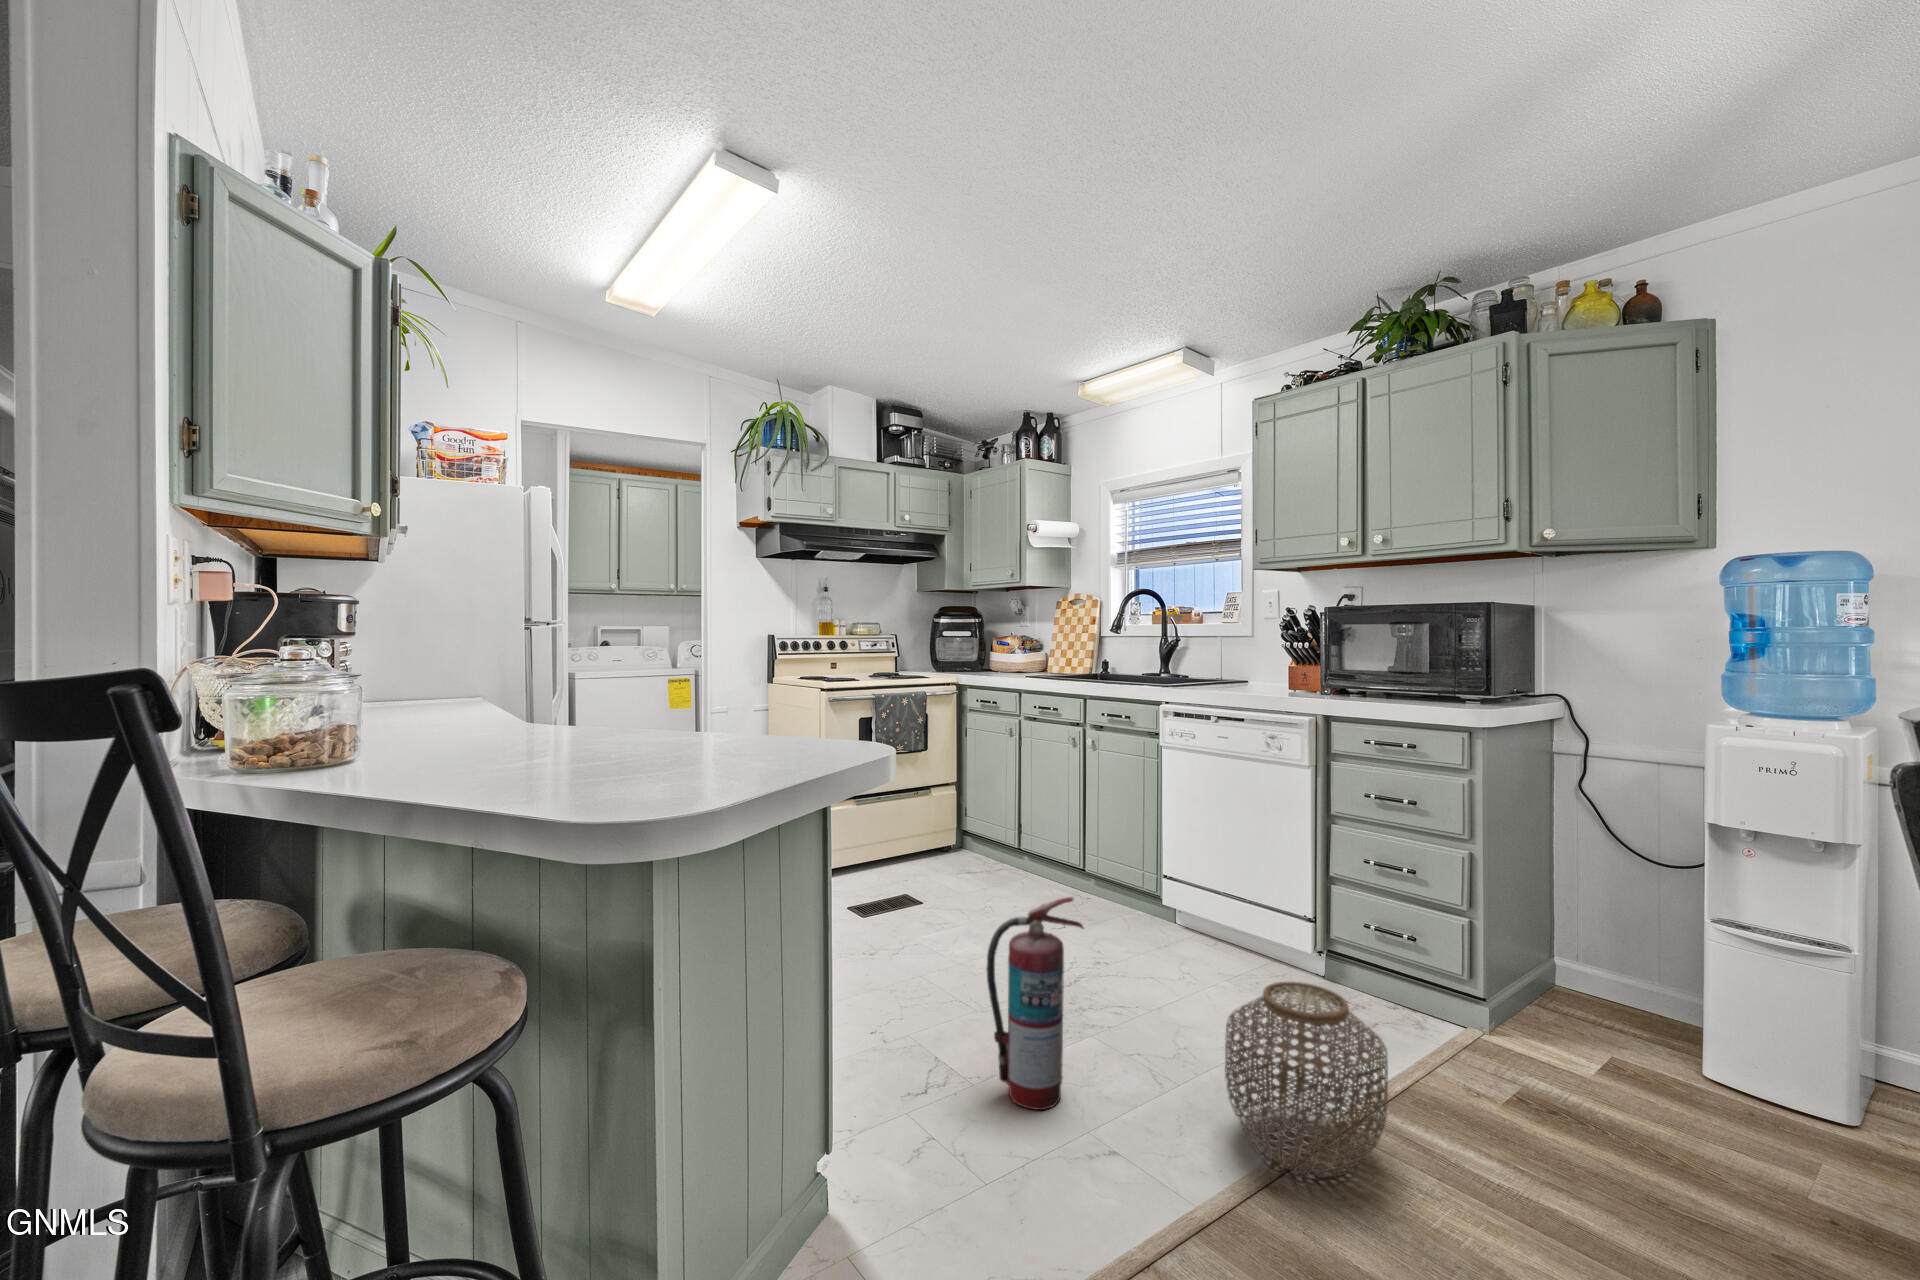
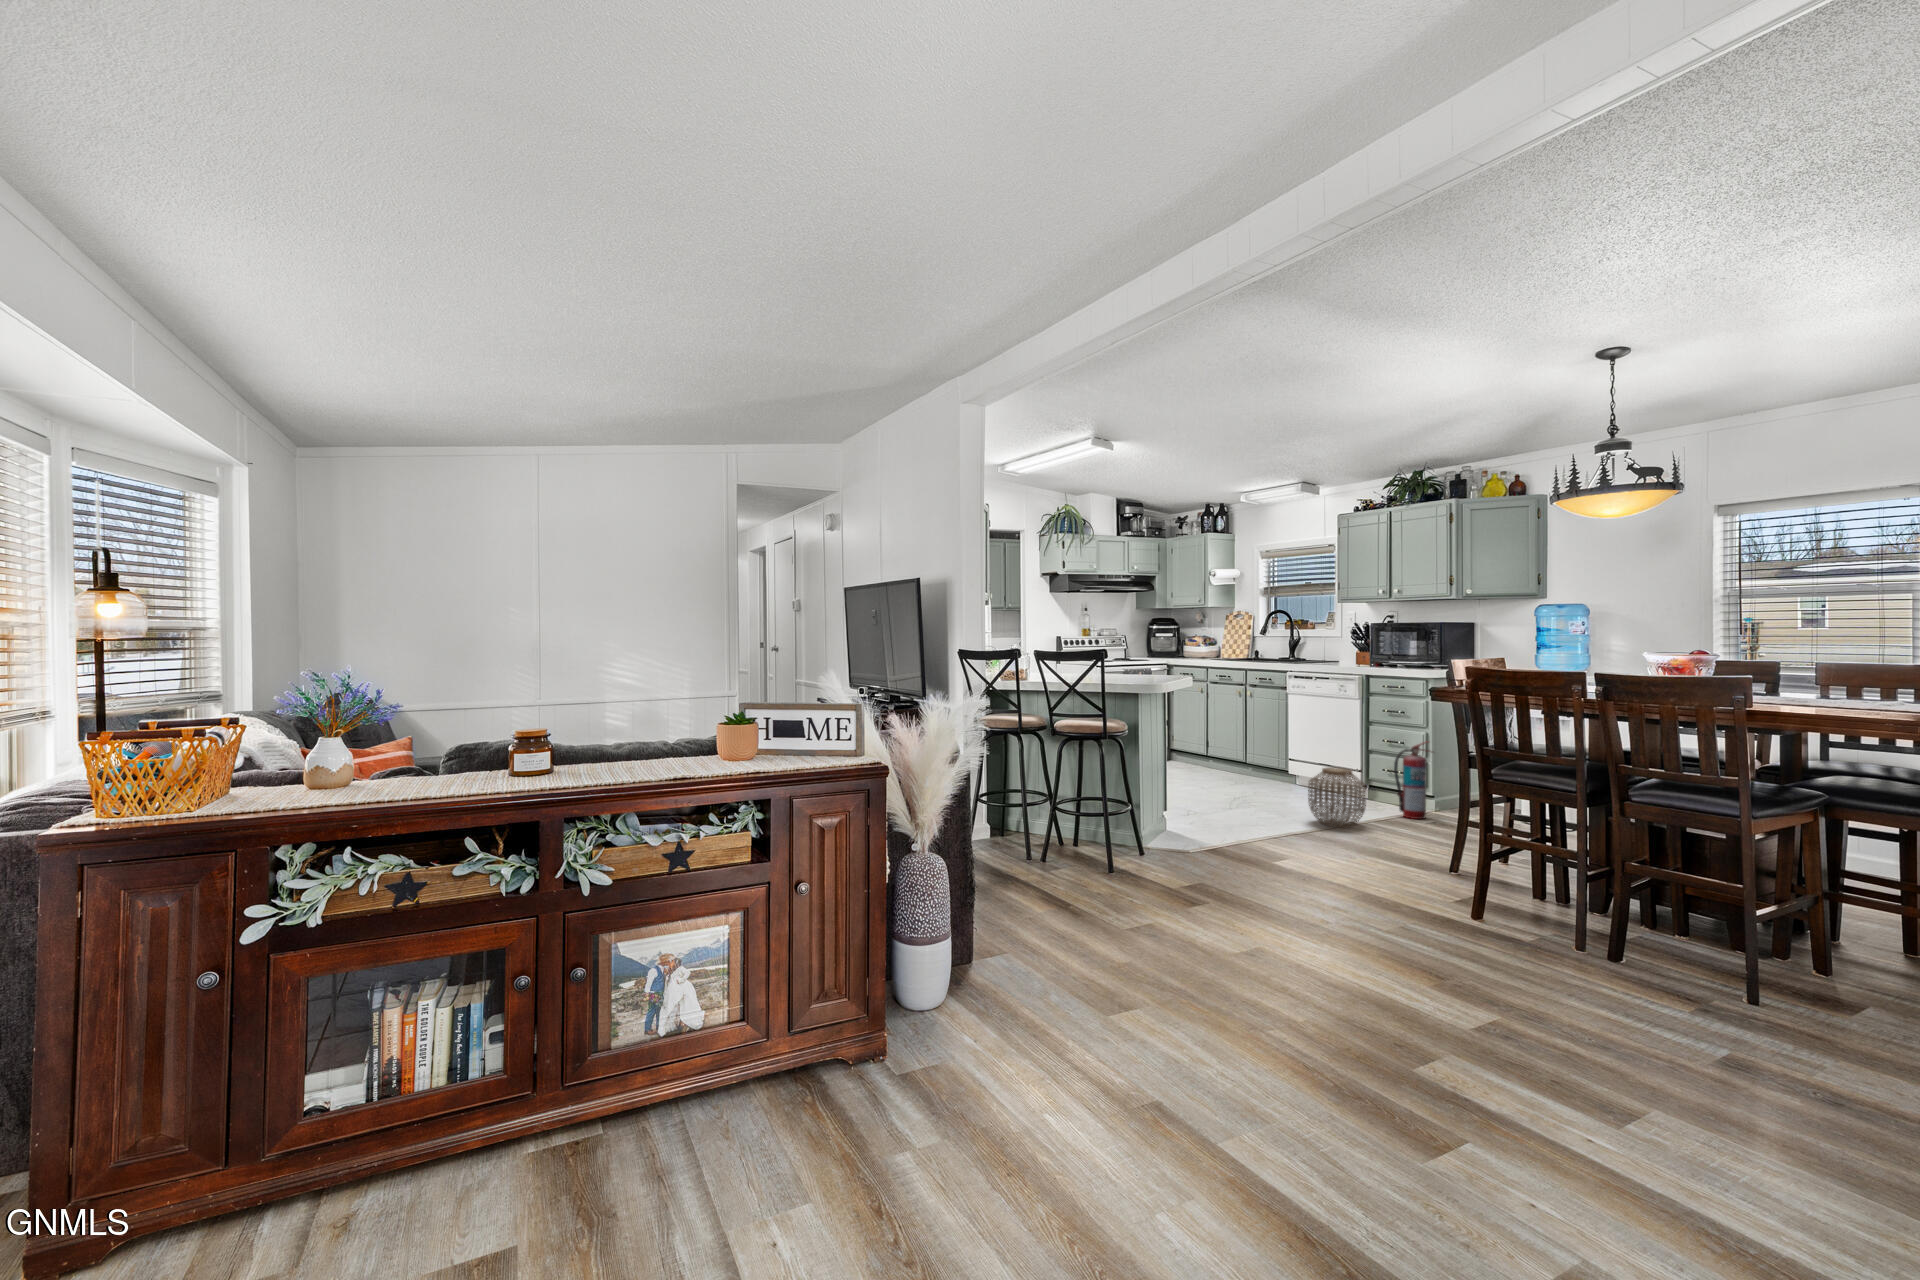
fire extinguisher: present [987,897,1084,1110] -> present [1394,742,1427,819]

